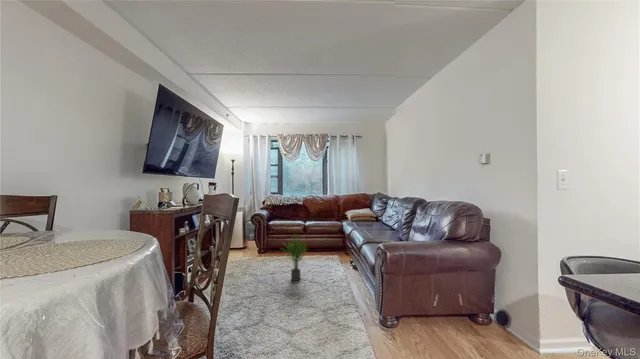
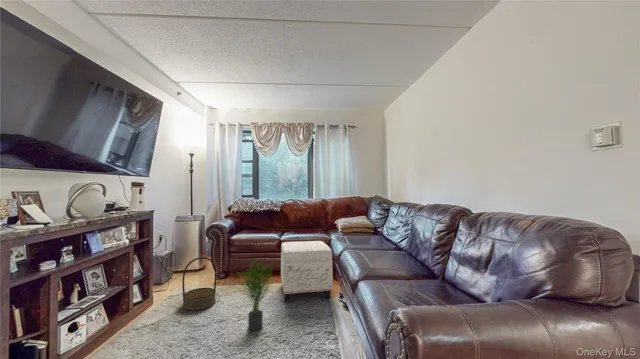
ottoman: none [307,226,346,267] -> present [281,241,333,302]
basket: none [243,235,264,271] -> present [182,257,216,310]

